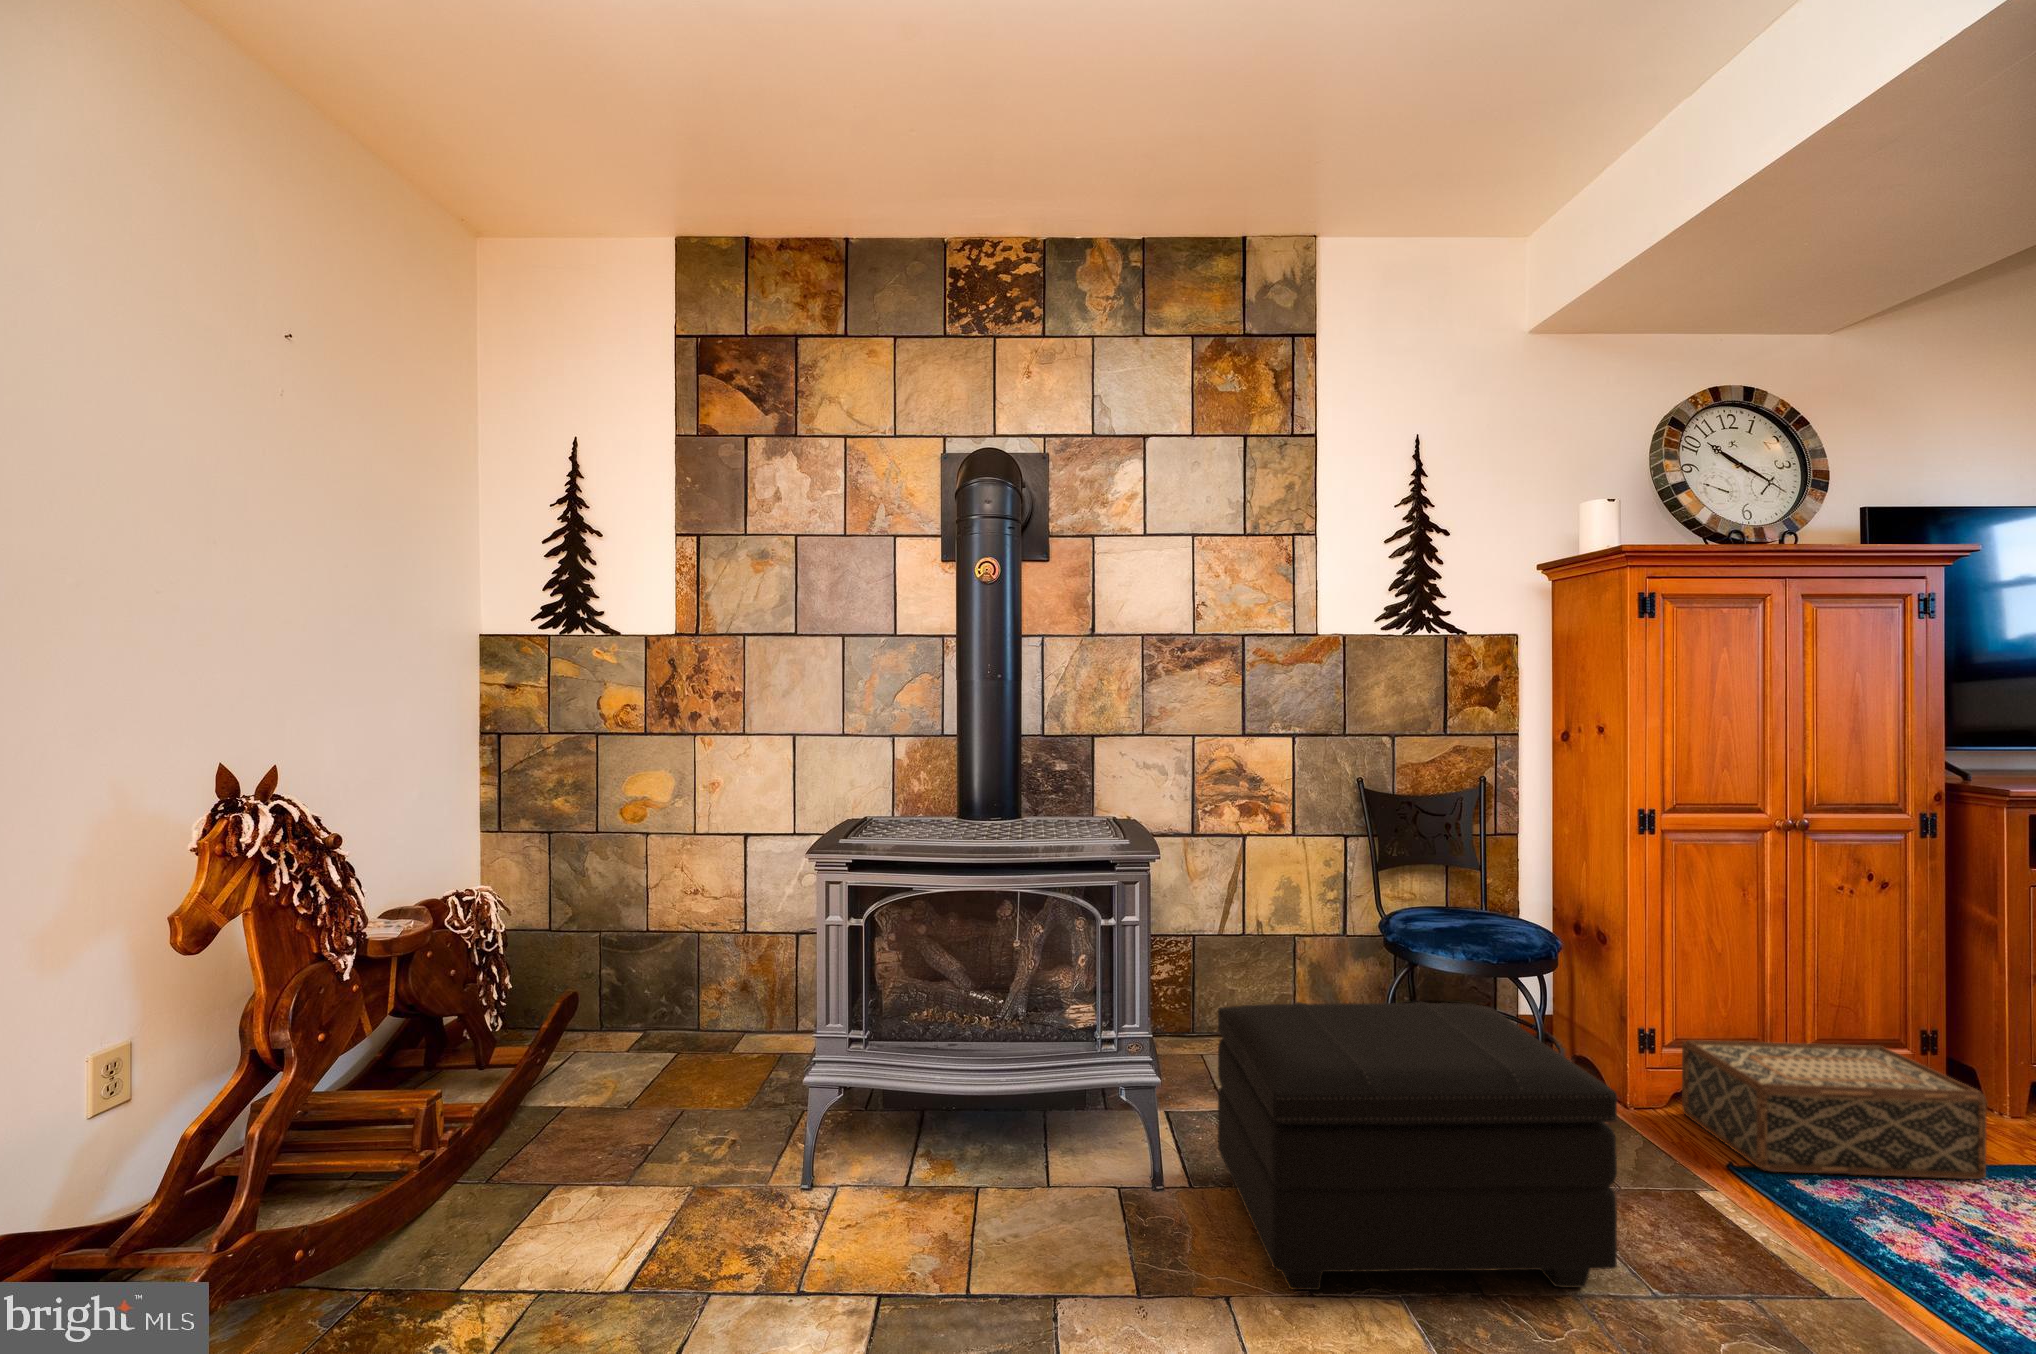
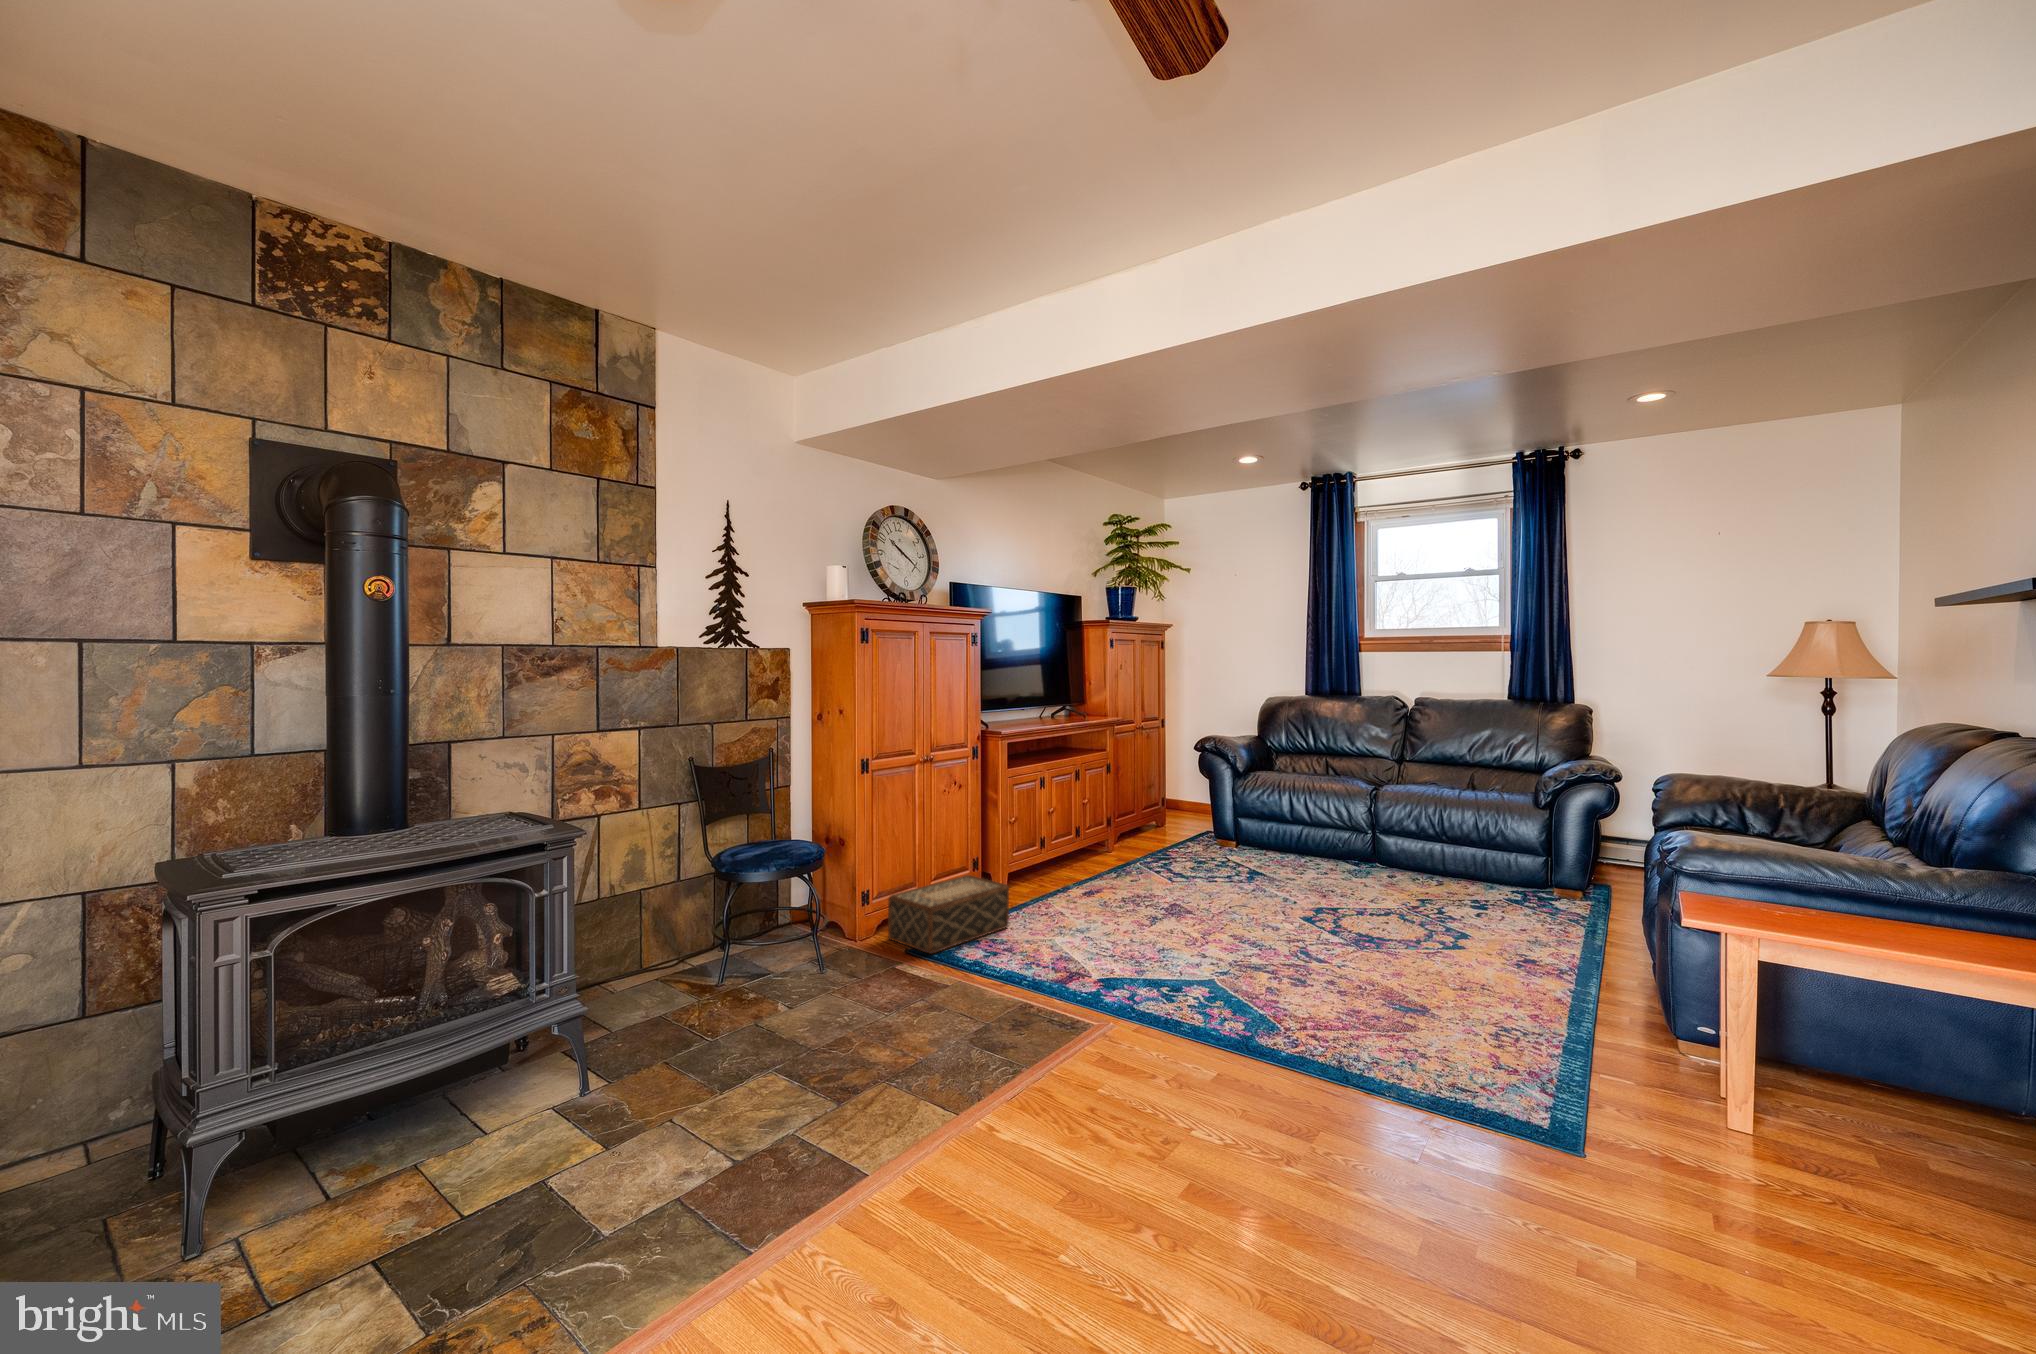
footstool: present [1218,1002,1617,1290] -> none [636,898,894,1113]

